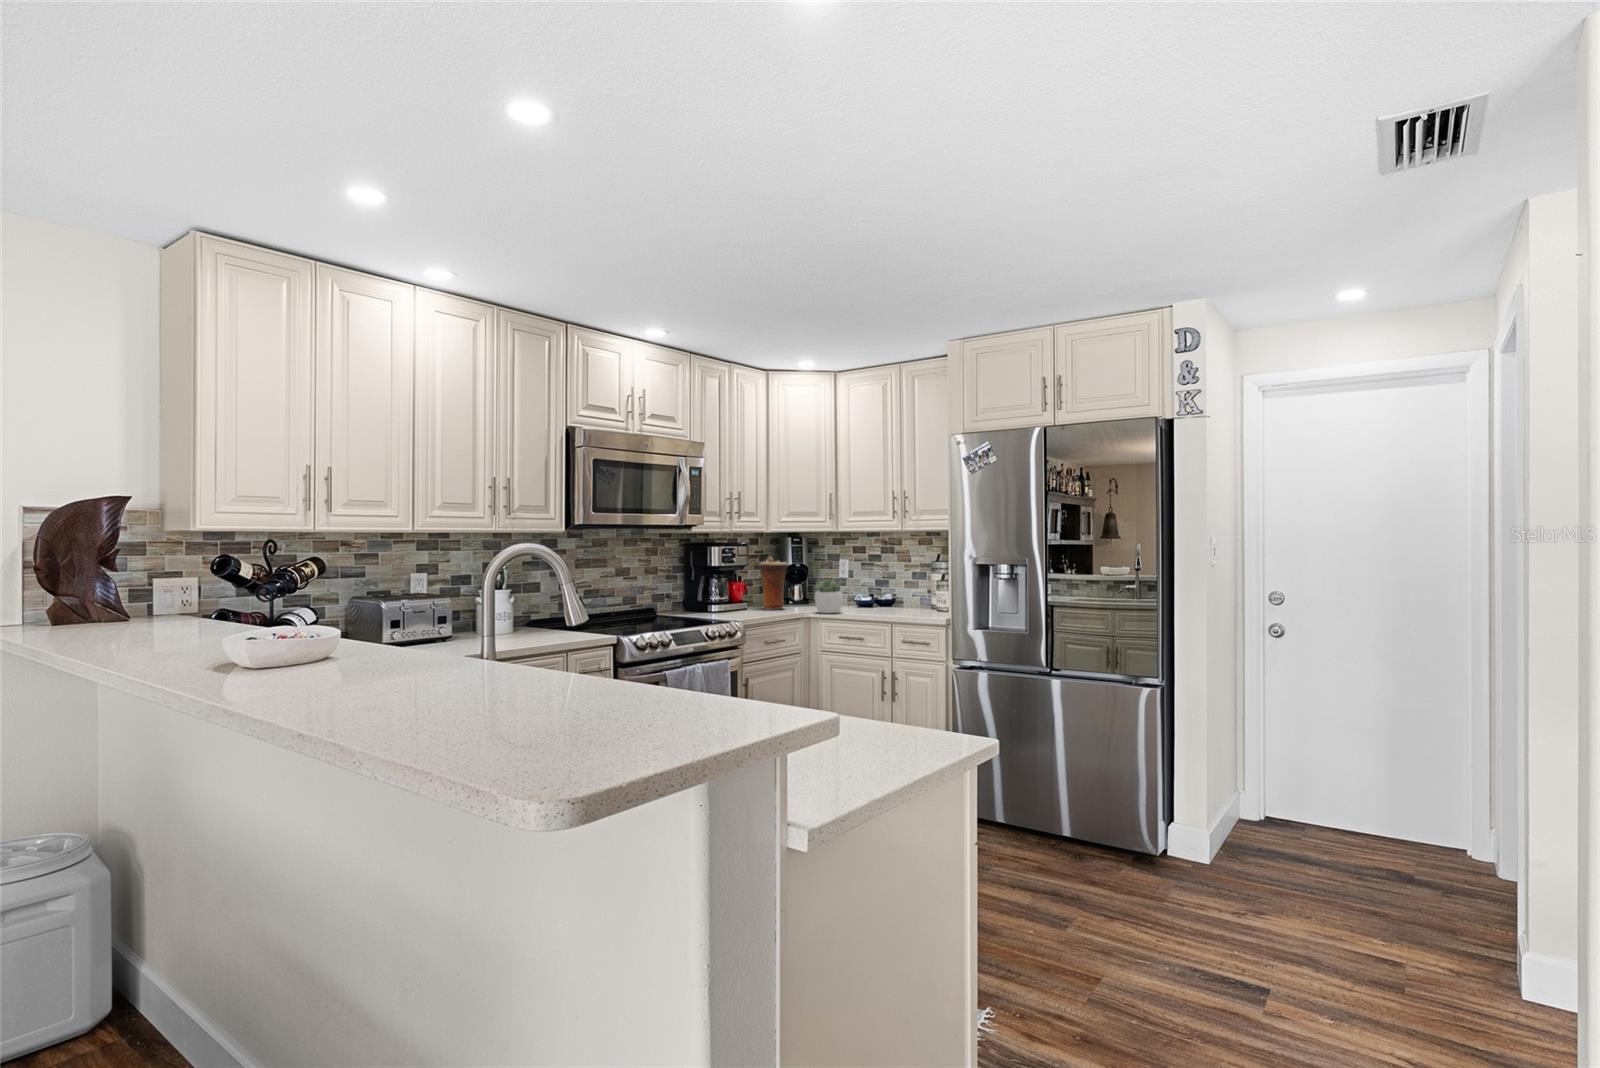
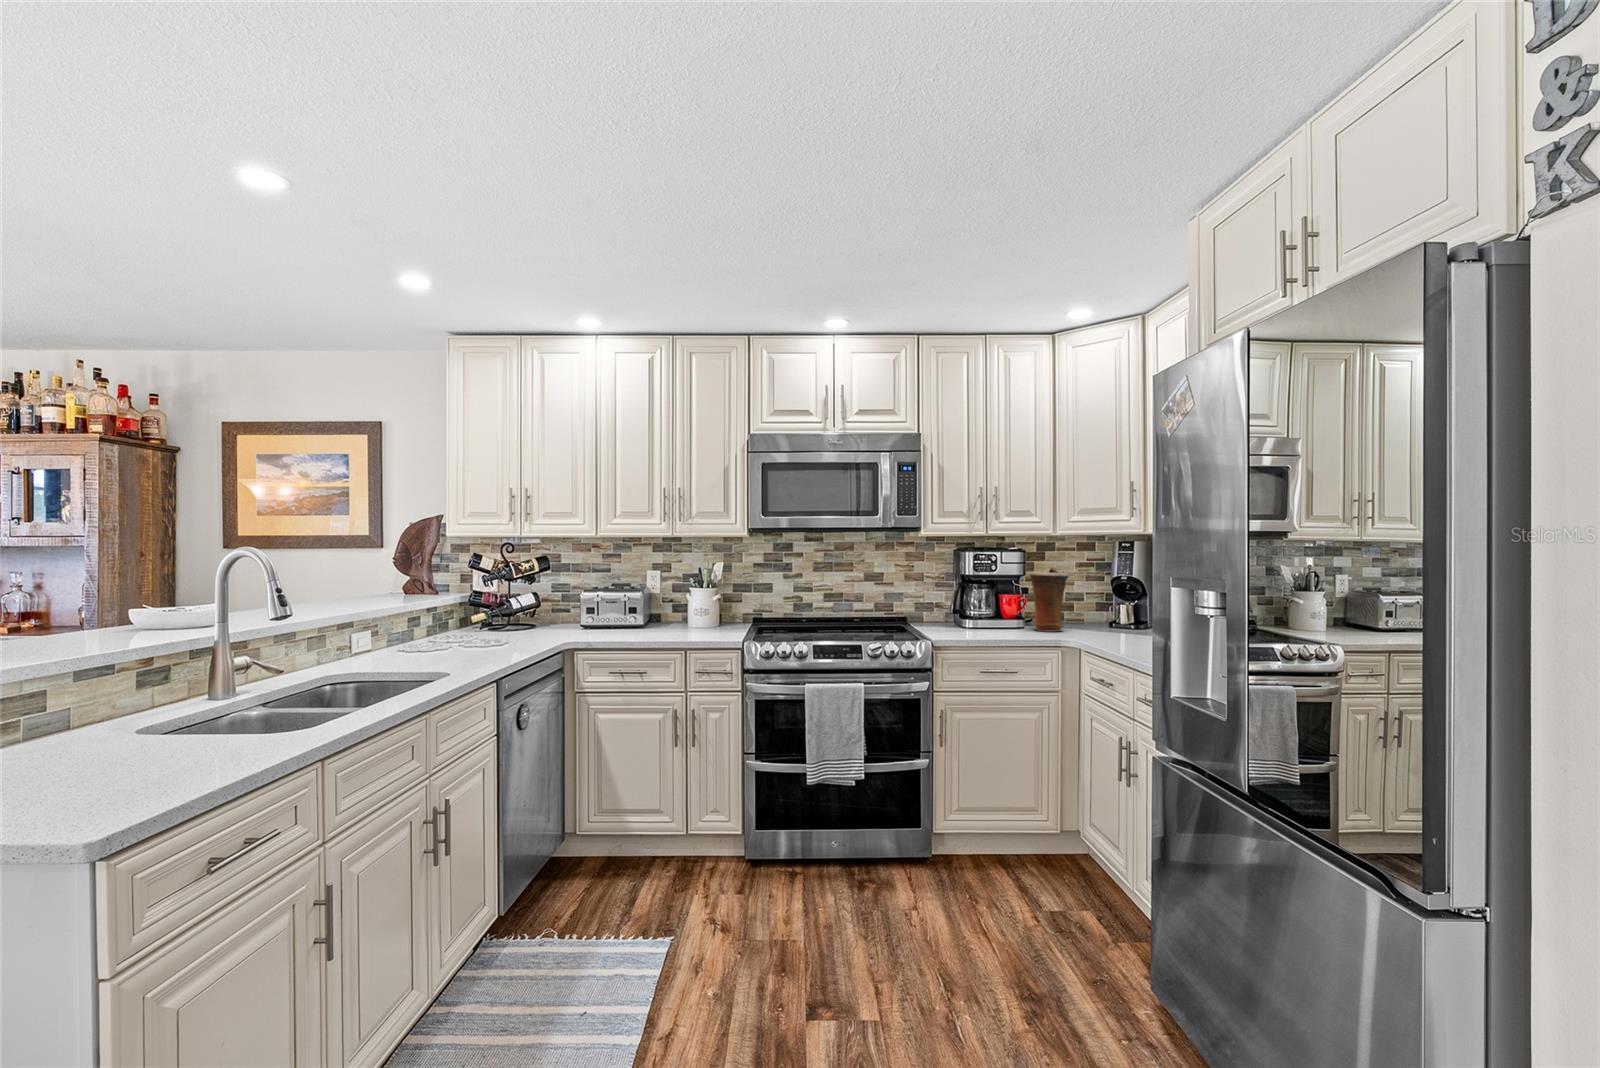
succulent plant: present [815,579,843,613] -> none [1071,597,1114,644]

